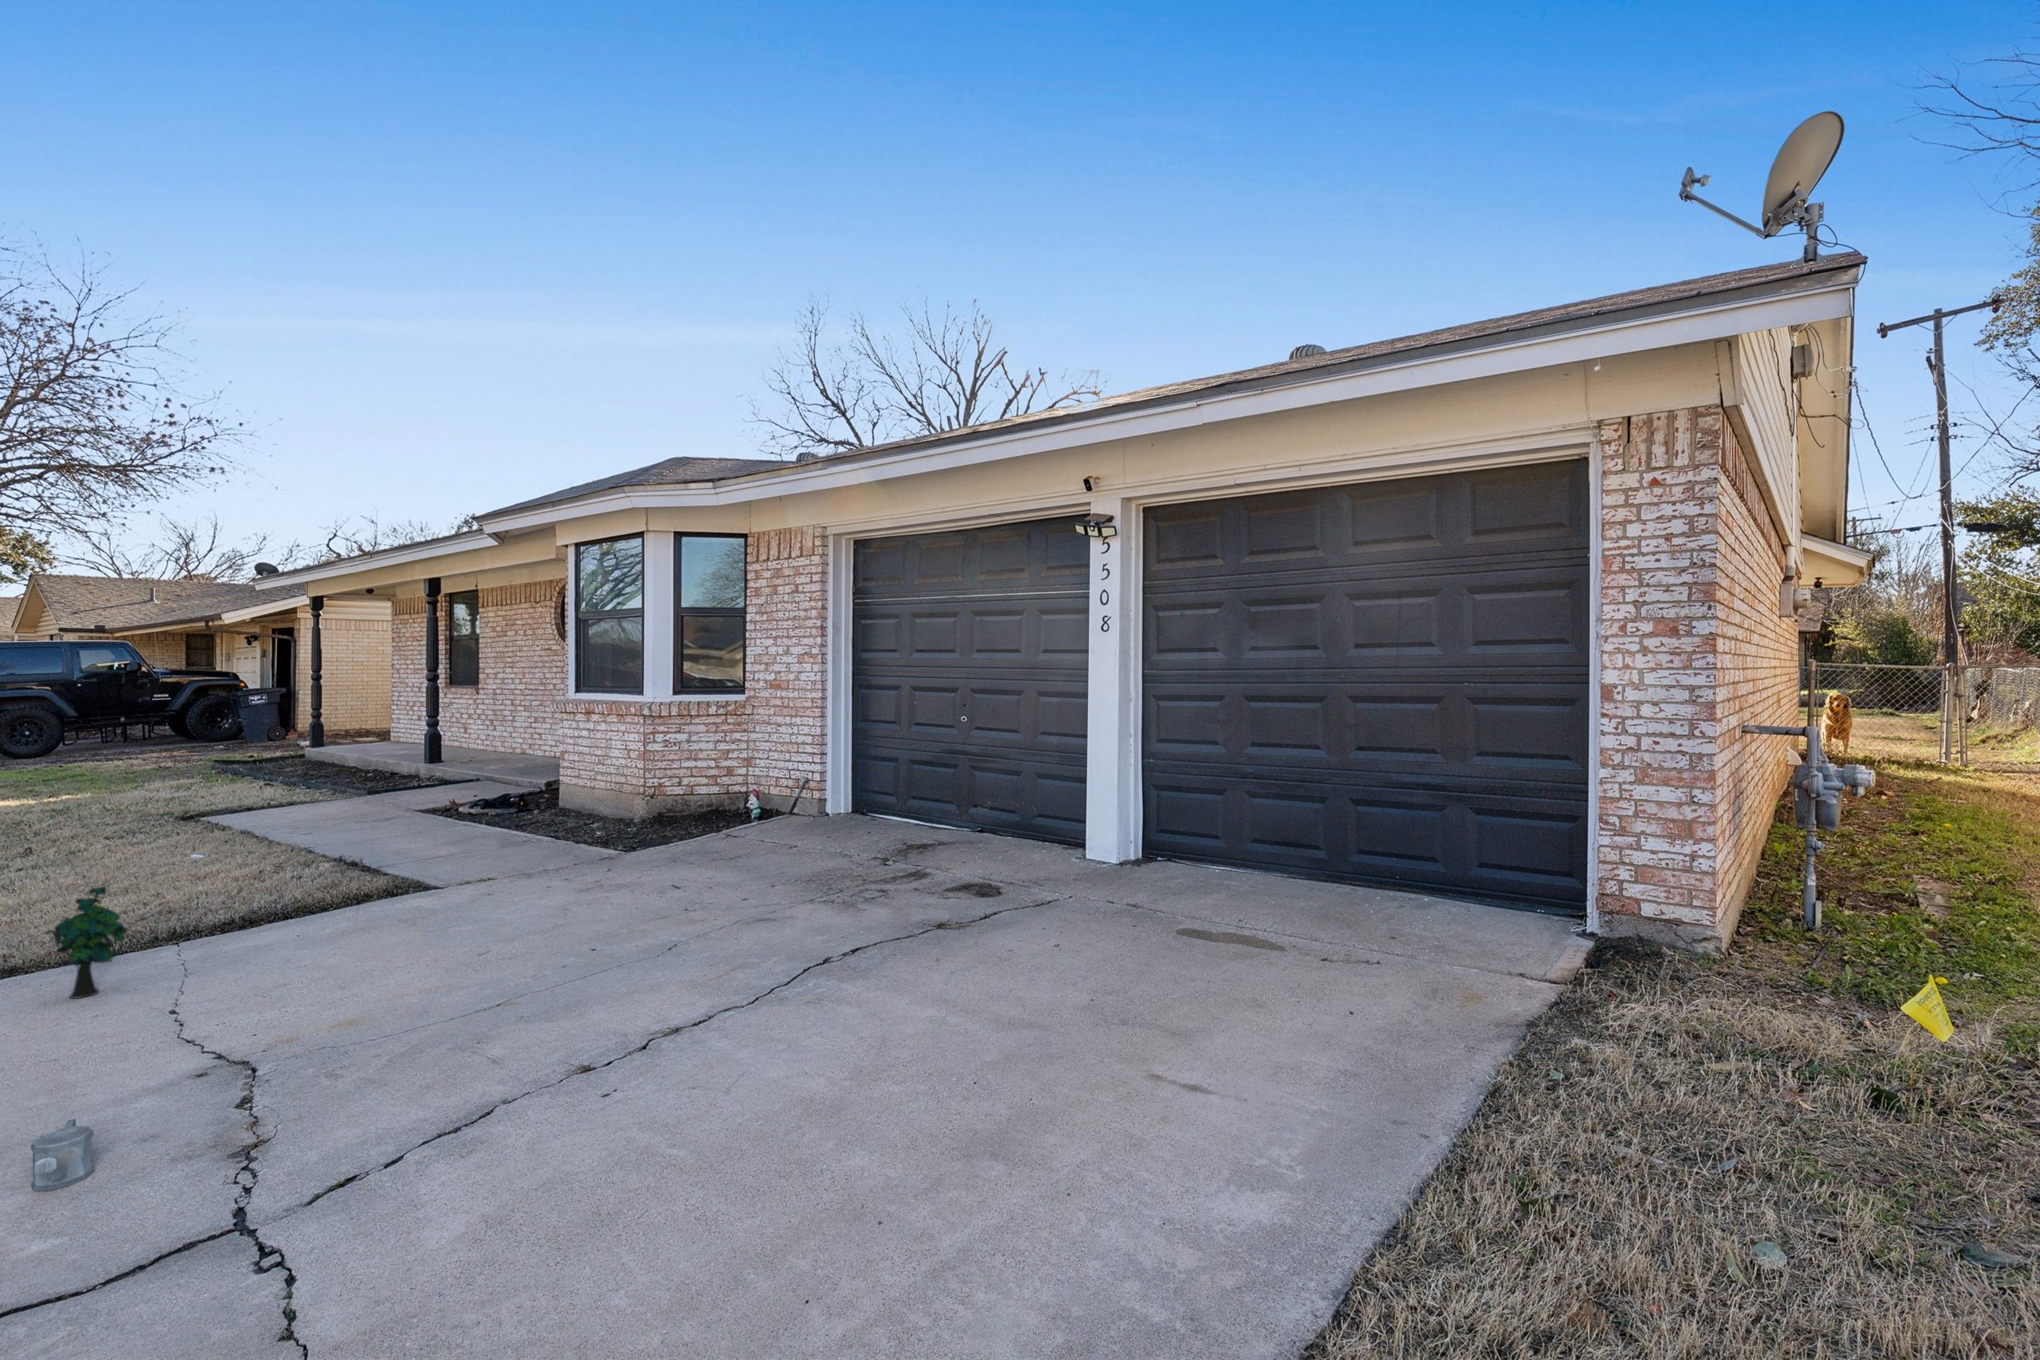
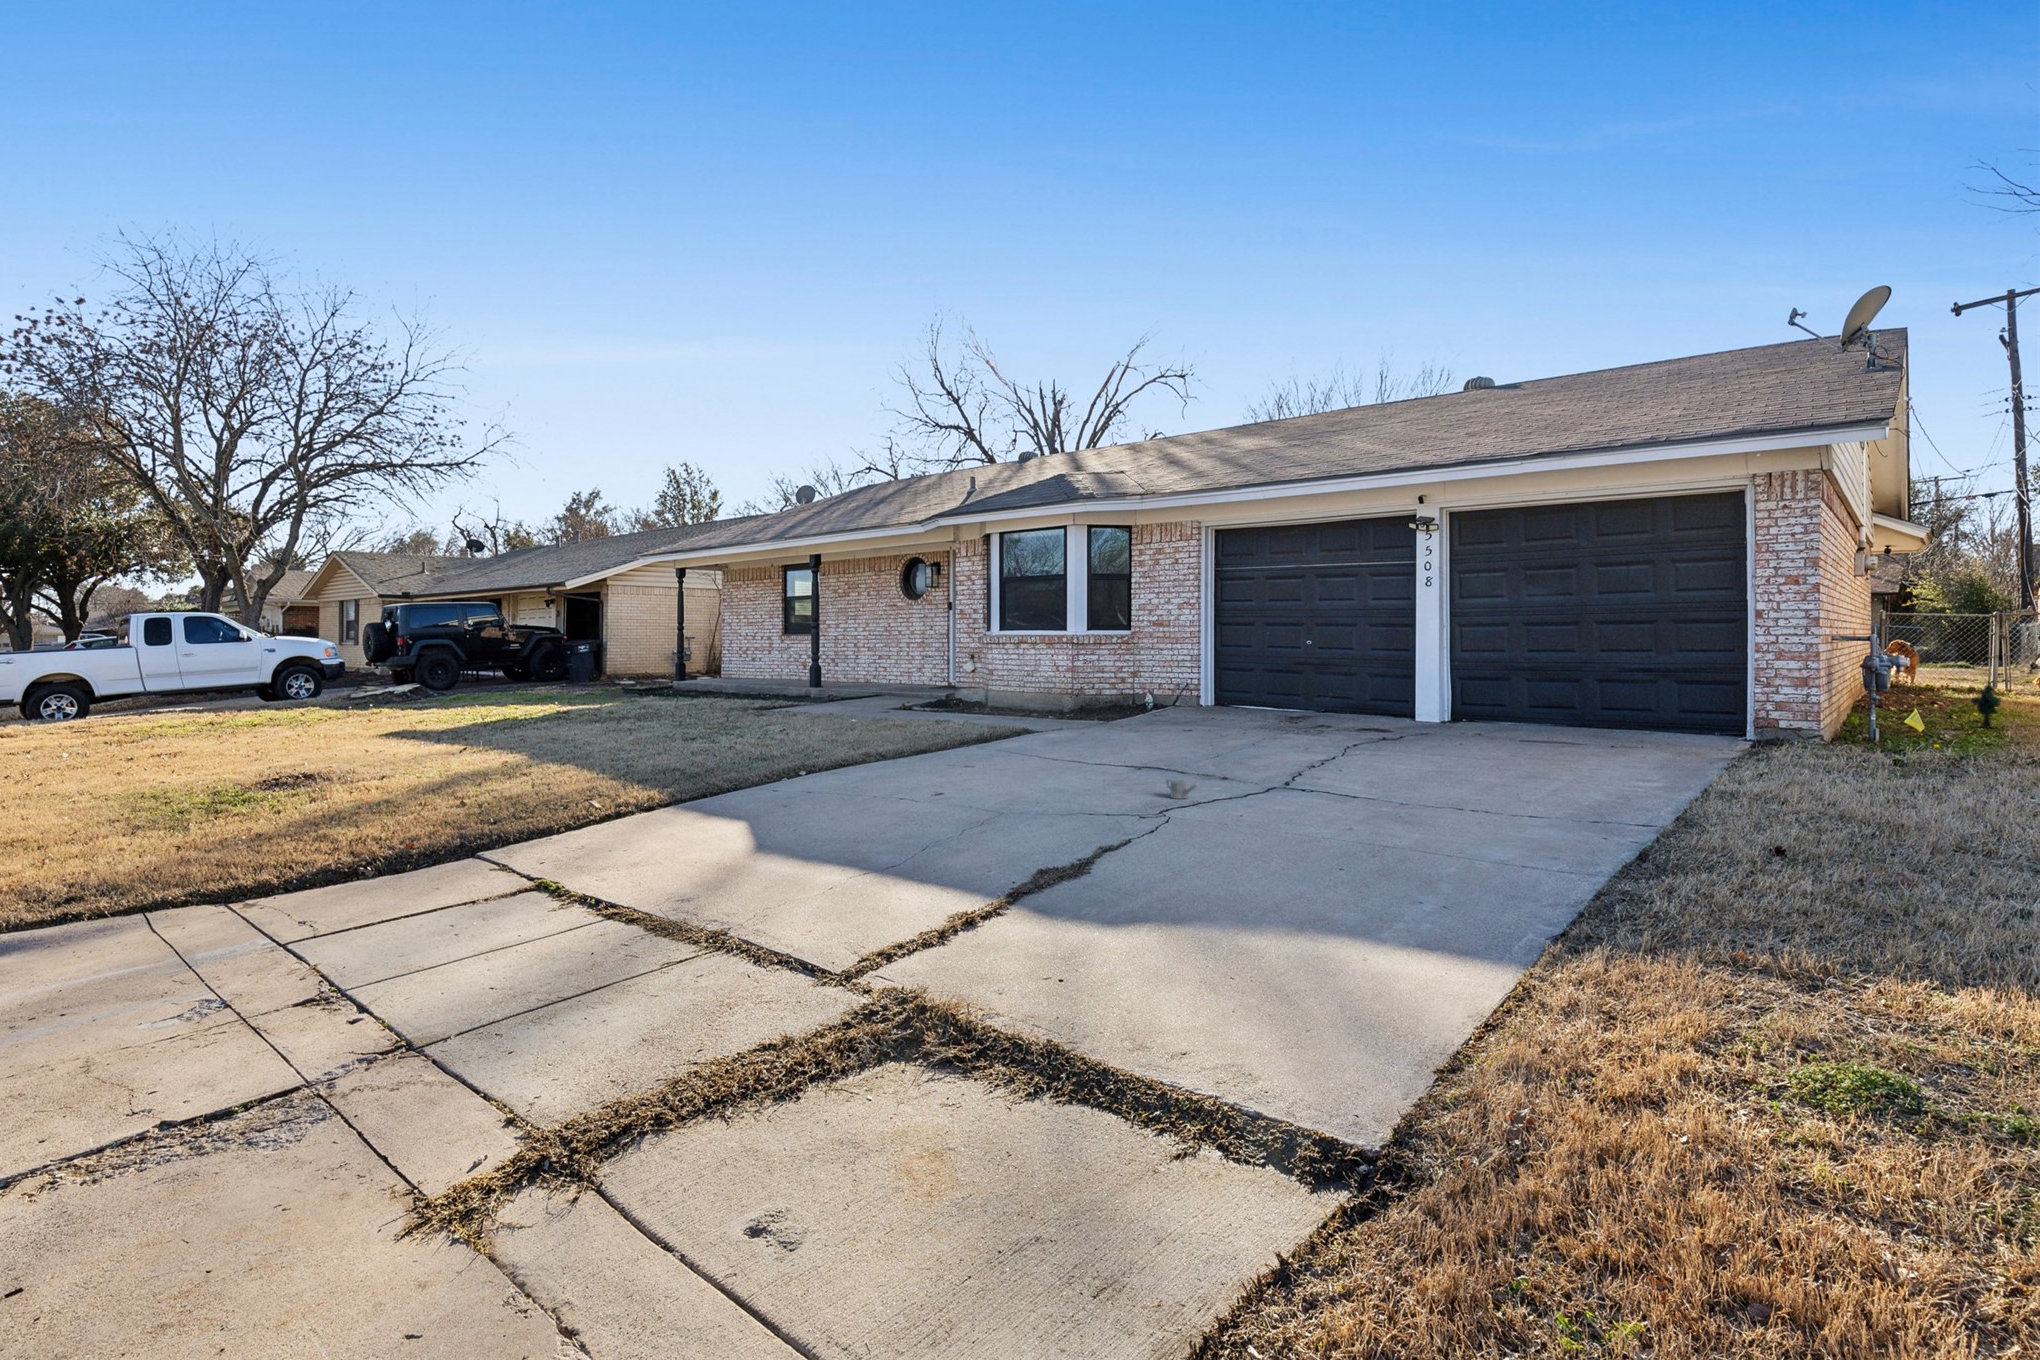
decorative plant: present [45,887,128,999] -> present [1971,681,2003,728]

